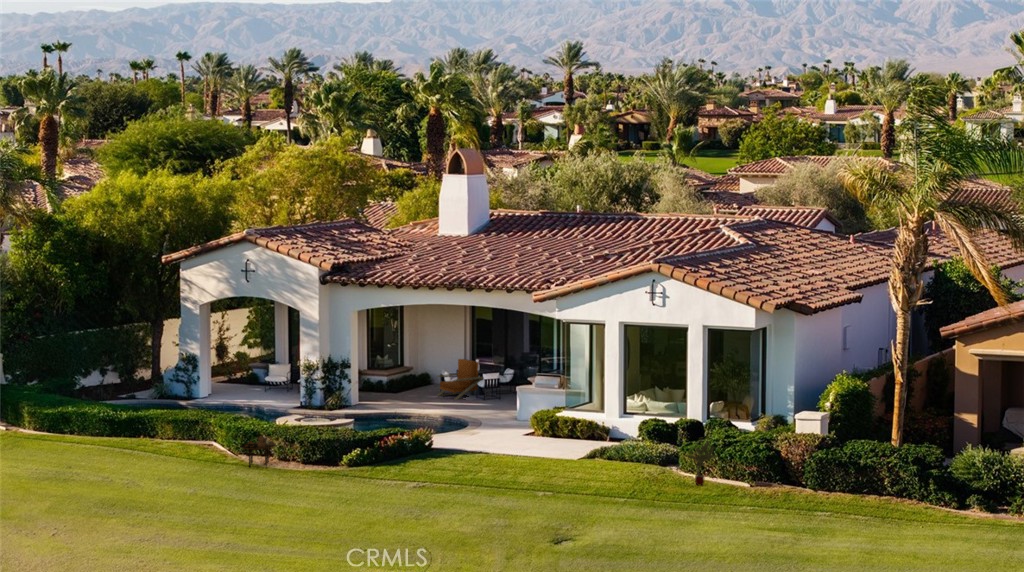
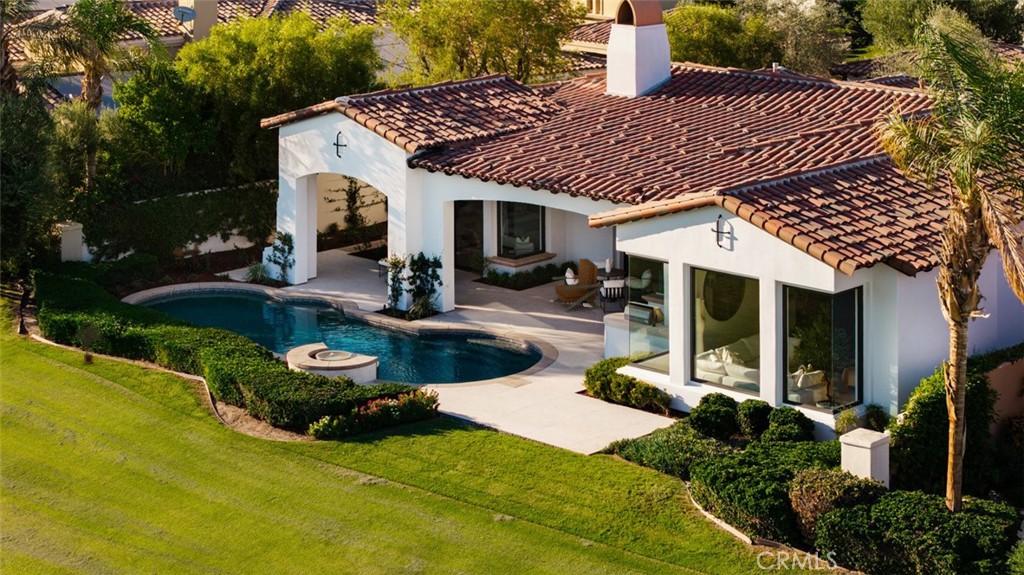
side table: present [240,436,276,467] -> present [174,243,202,266]
potted tree: present [687,440,715,485] -> present [76,322,101,364]

